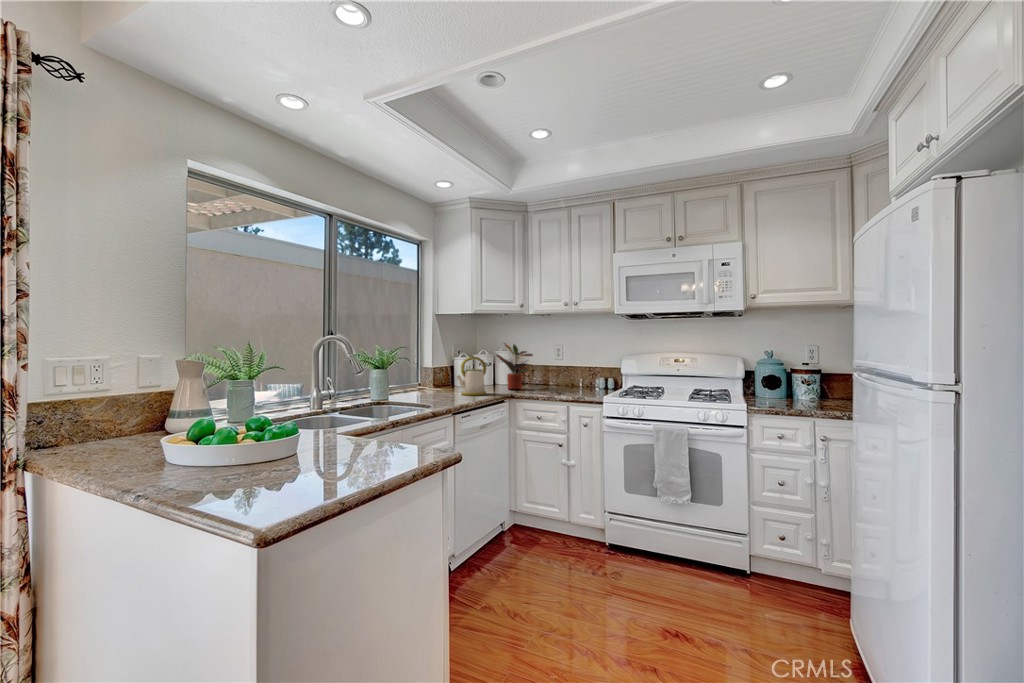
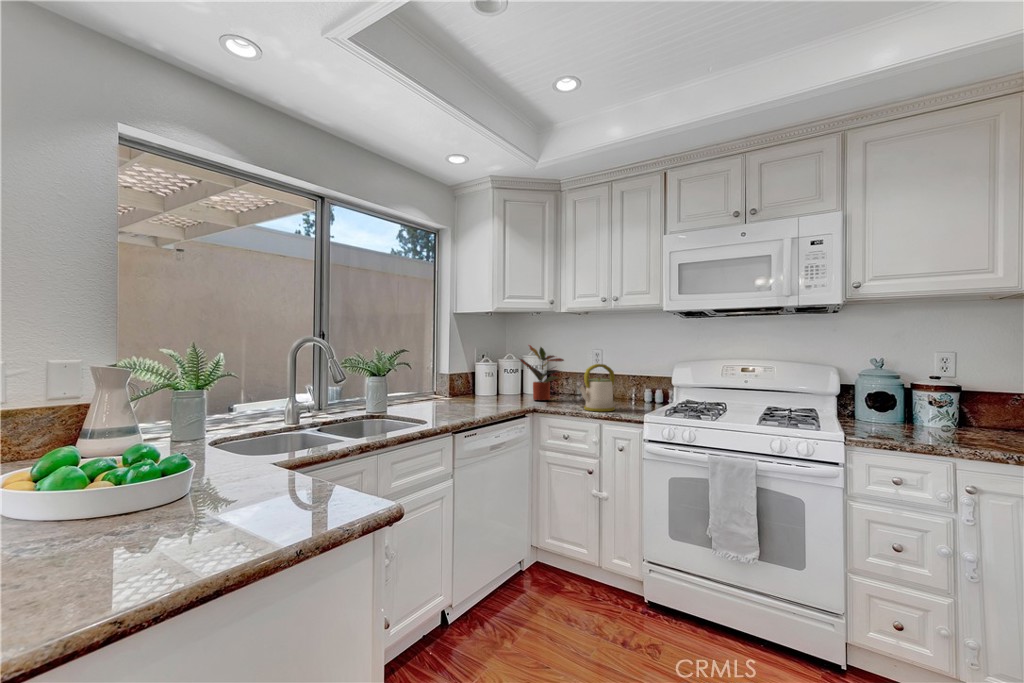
kettle: present [457,357,486,396] -> present [579,364,615,412]

